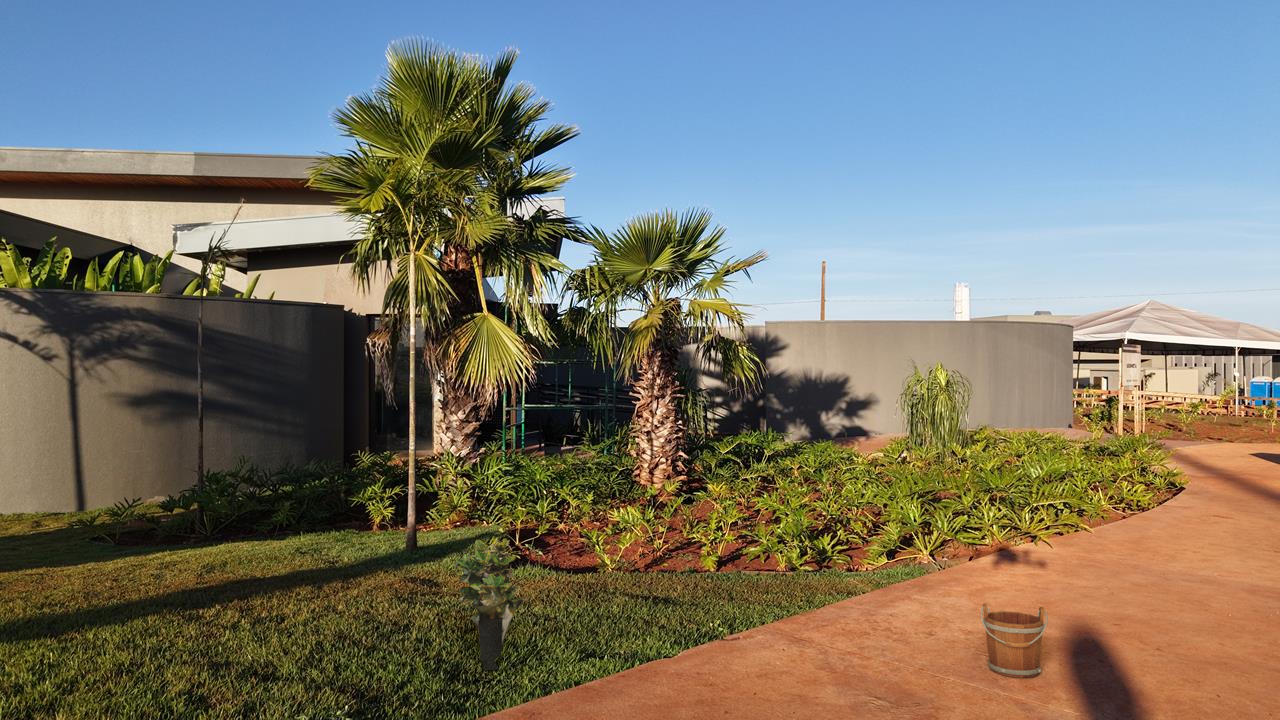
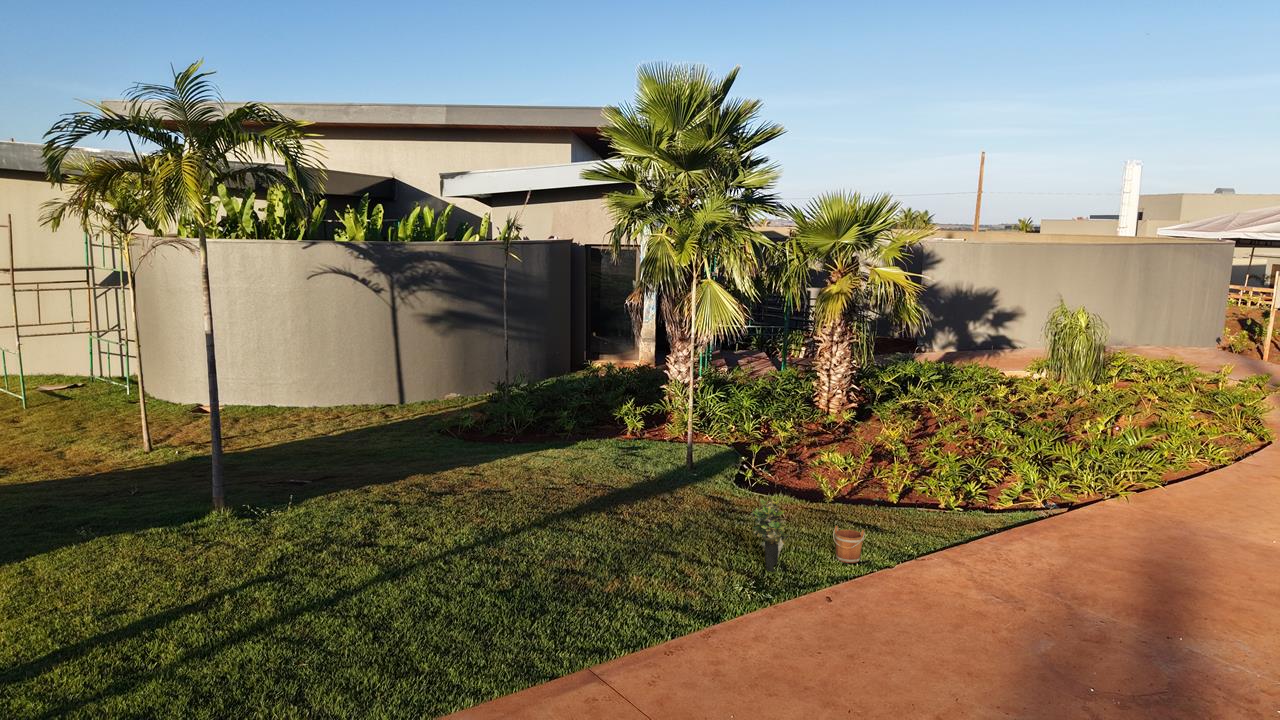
bucket: present [981,603,1048,678] -> present [833,526,865,563]

